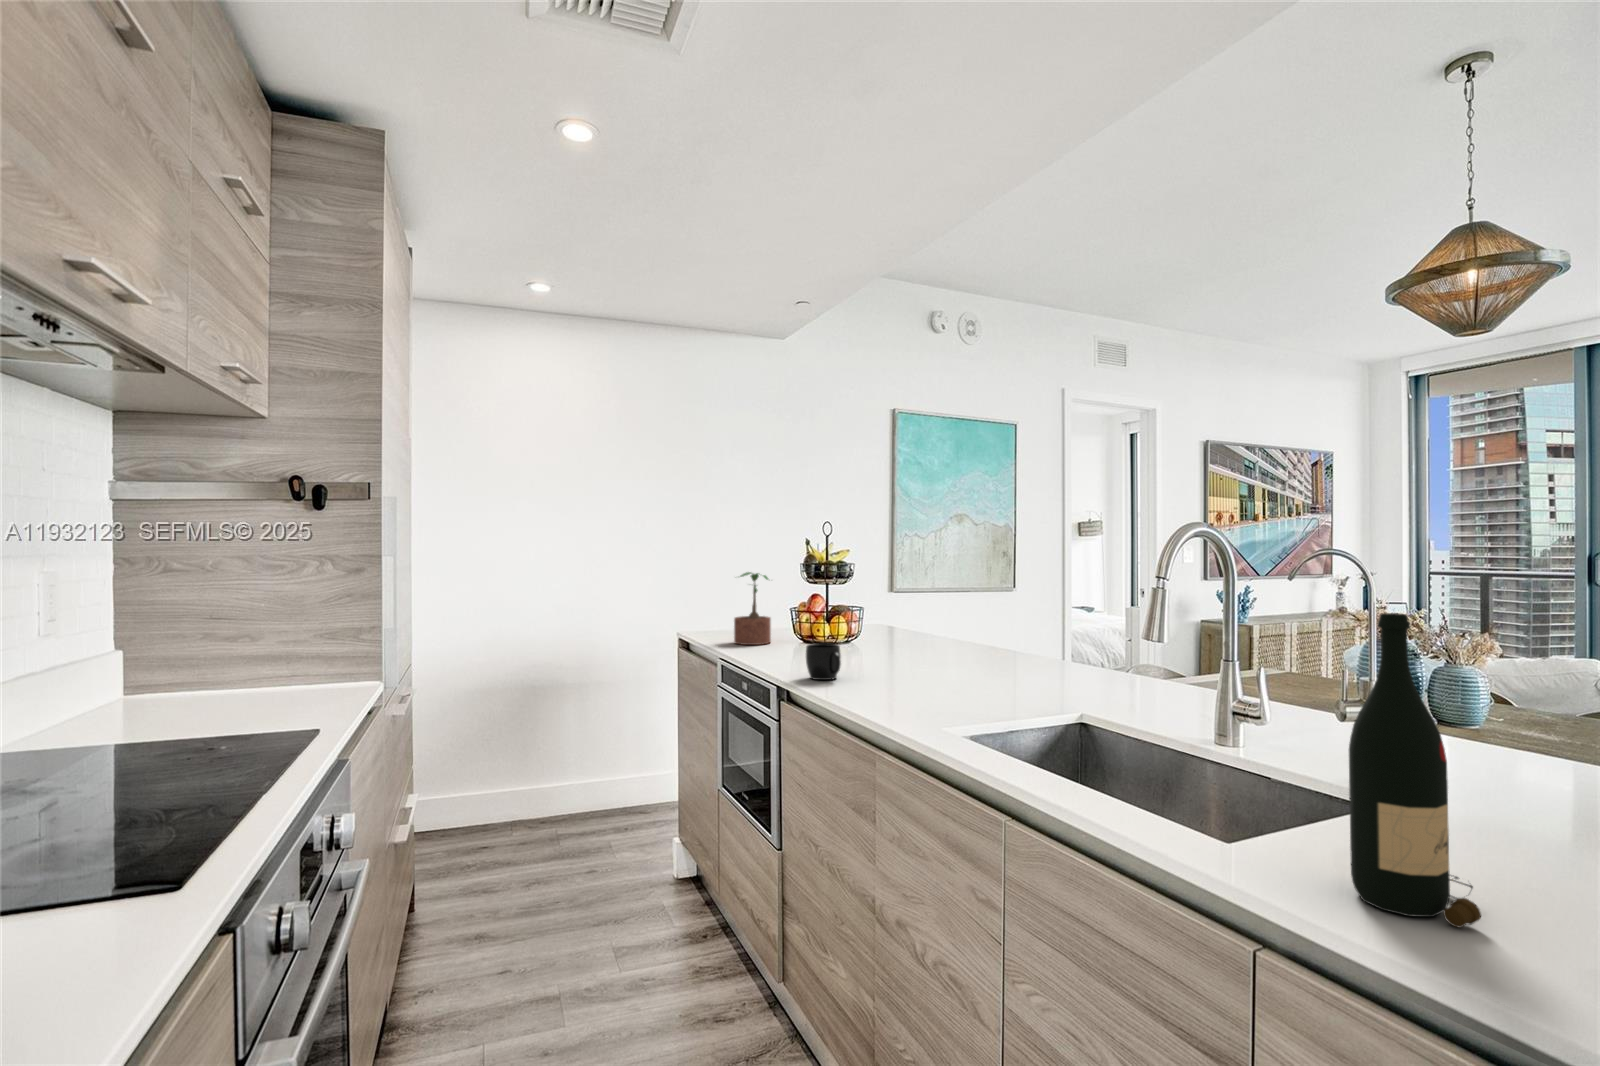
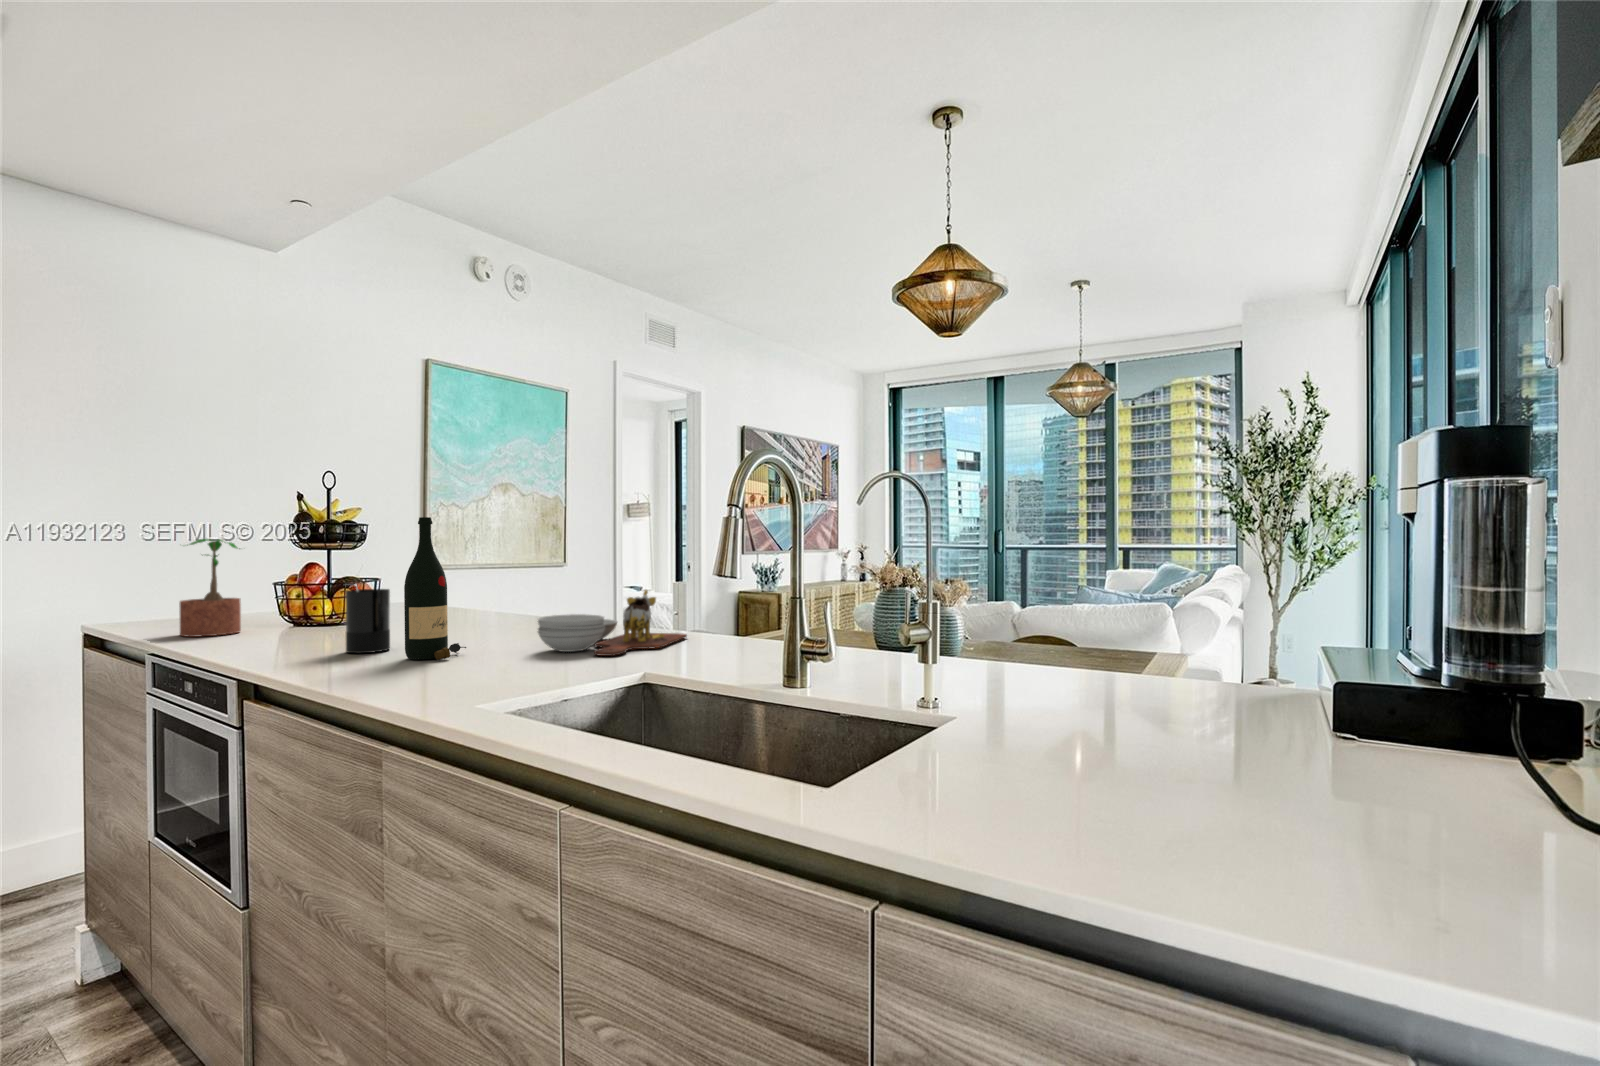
wine bottle: present [1349,613,1481,927] -> present [404,517,466,660]
candle: none [841,615,874,670] -> present [345,585,390,653]
cutting board: none [987,631,1126,692] -> present [538,590,687,656]
mug: present [806,643,841,680] -> none [286,620,340,668]

